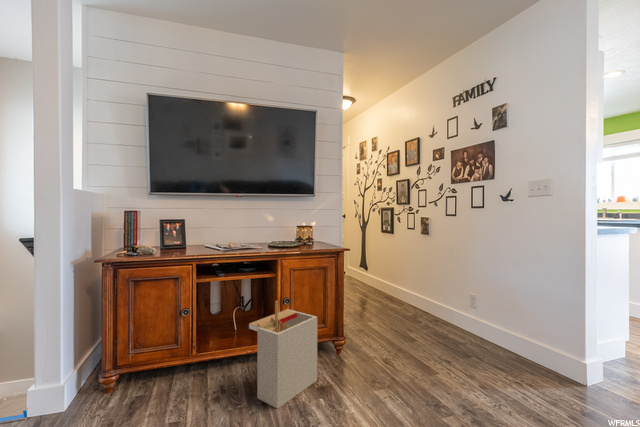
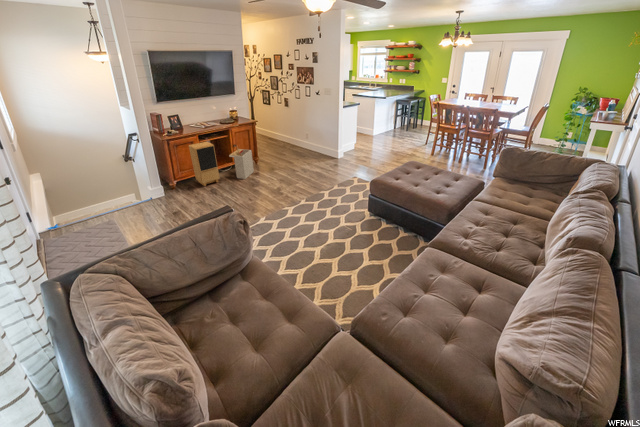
speaker: none [143,280,205,412] -> present [189,142,220,186]

